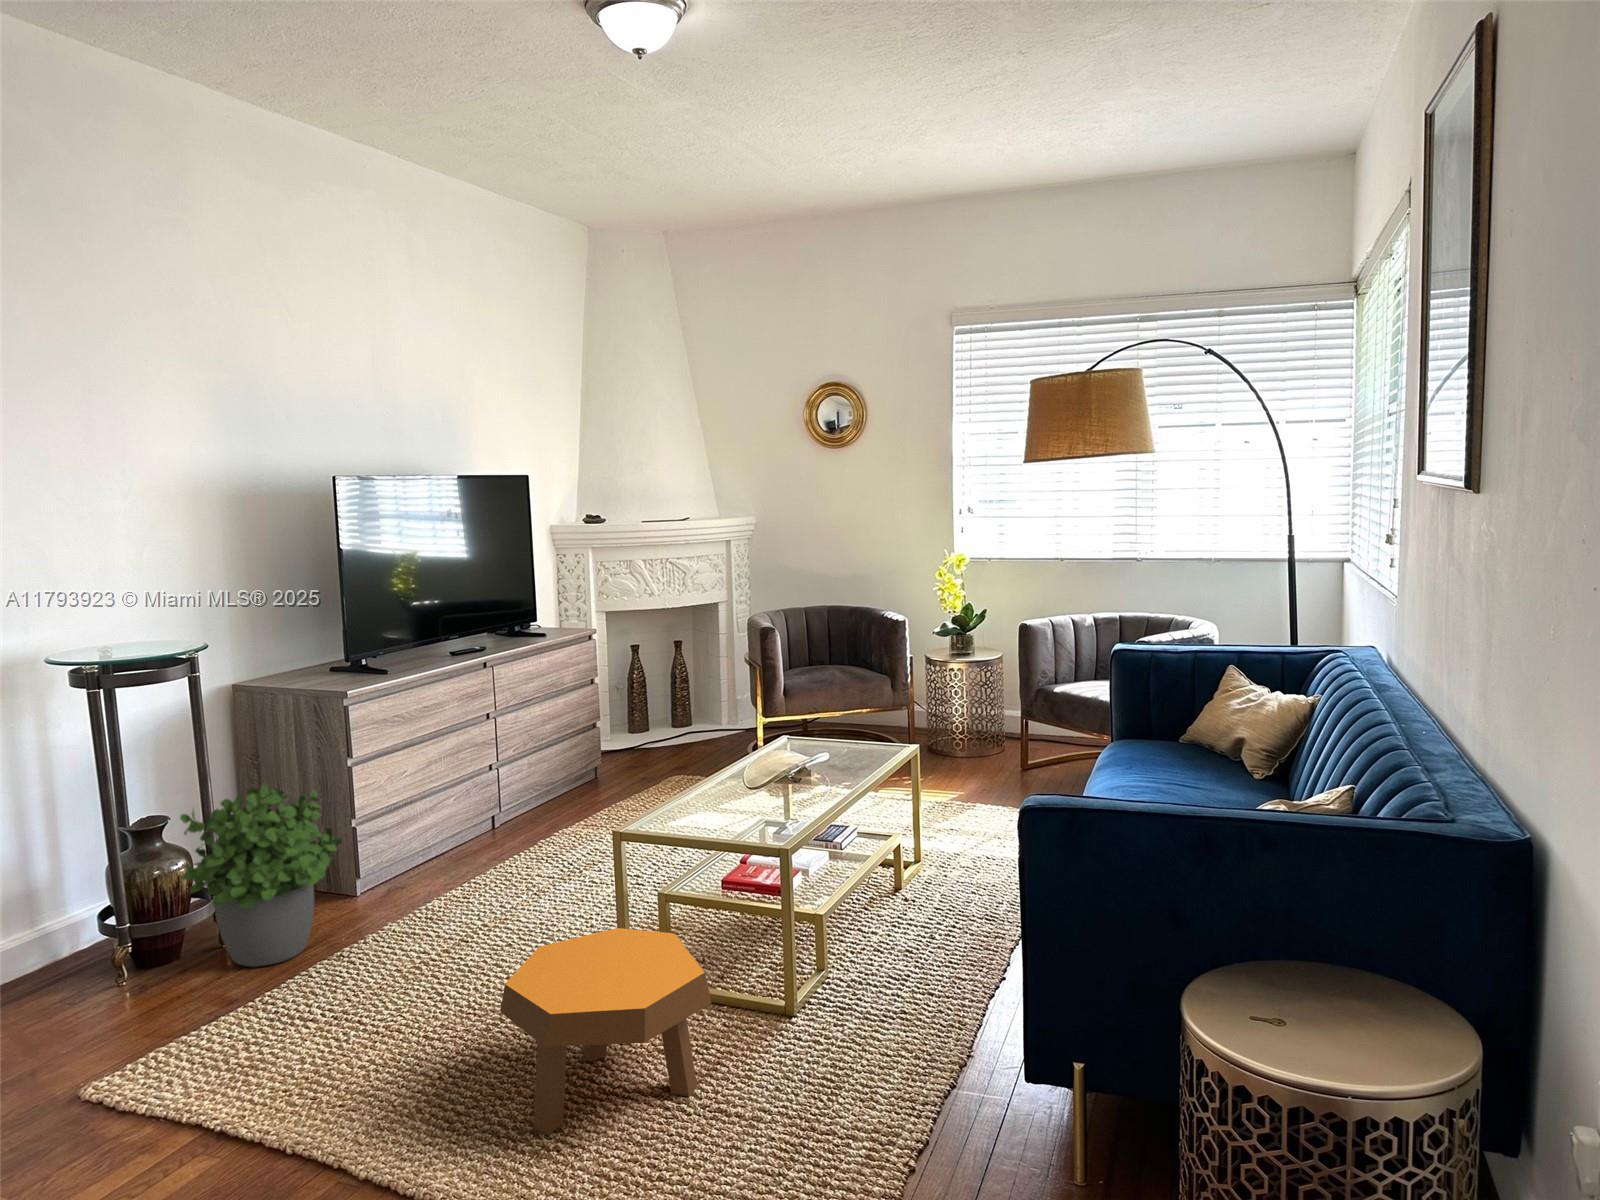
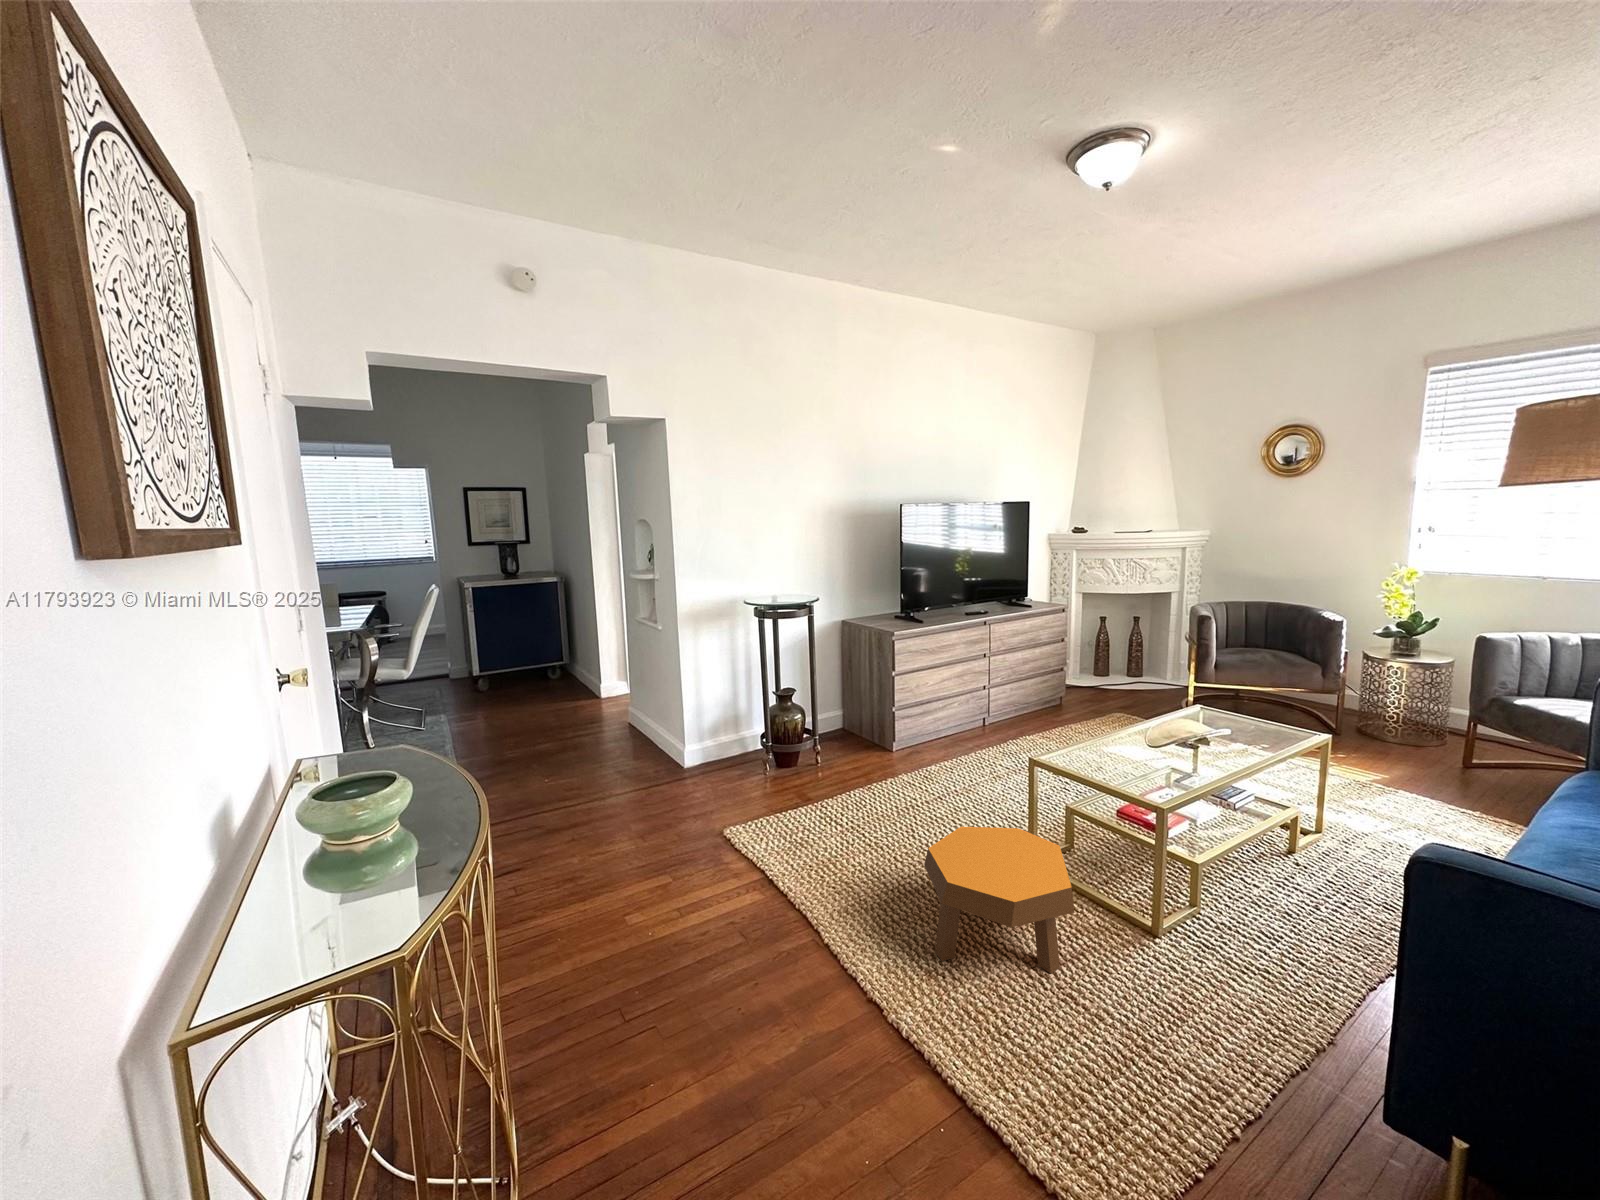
potted plant: present [180,783,342,967] -> none [791,679,877,784]

